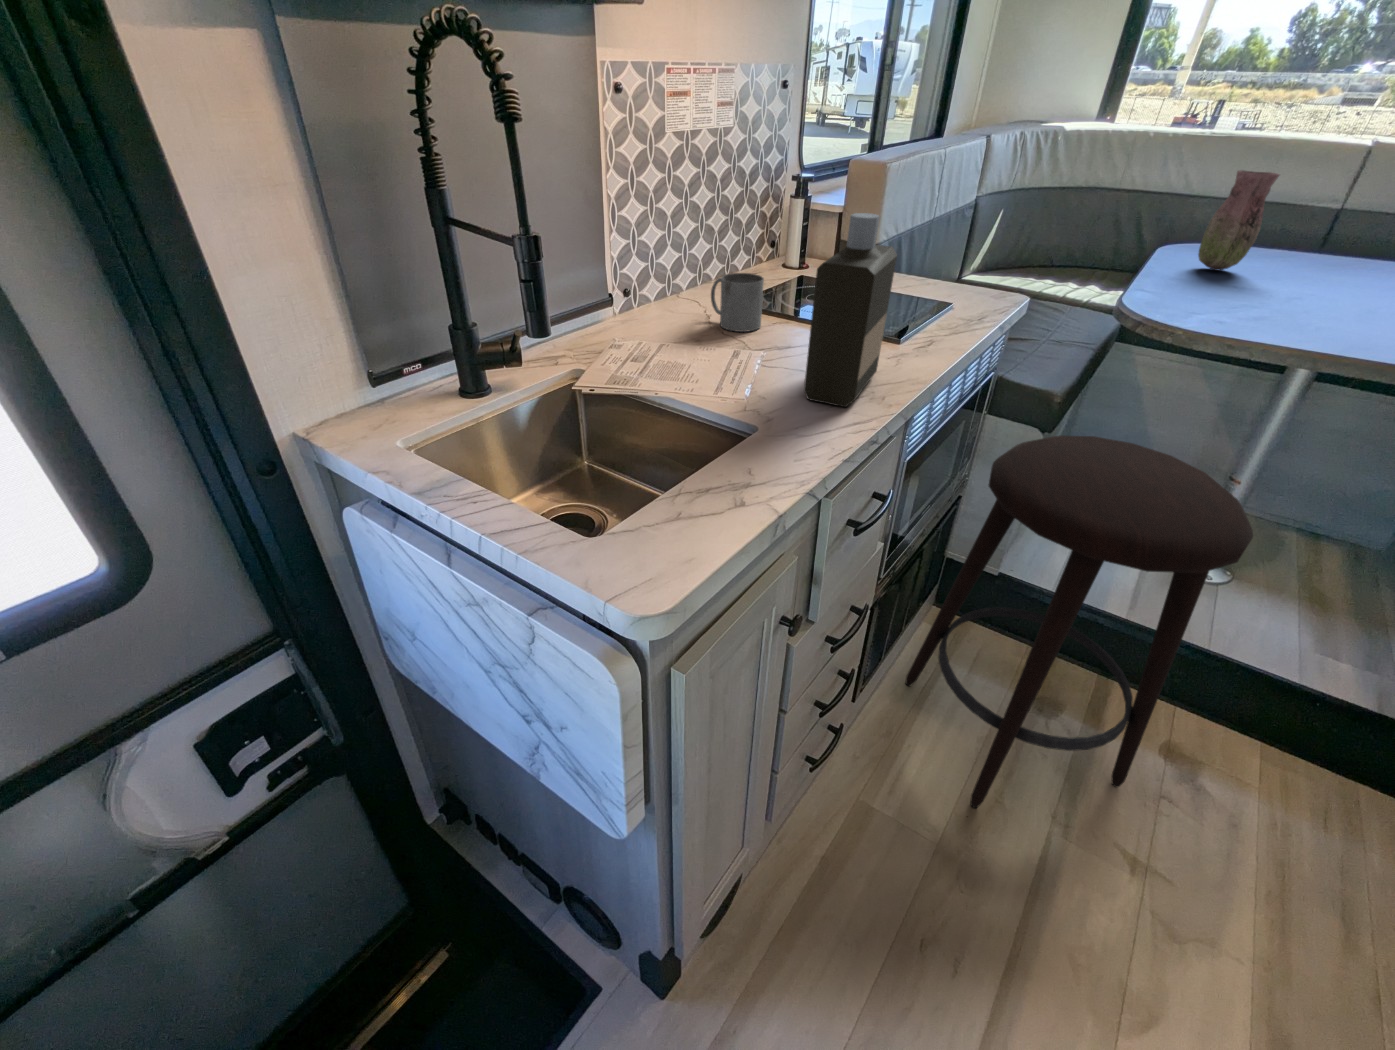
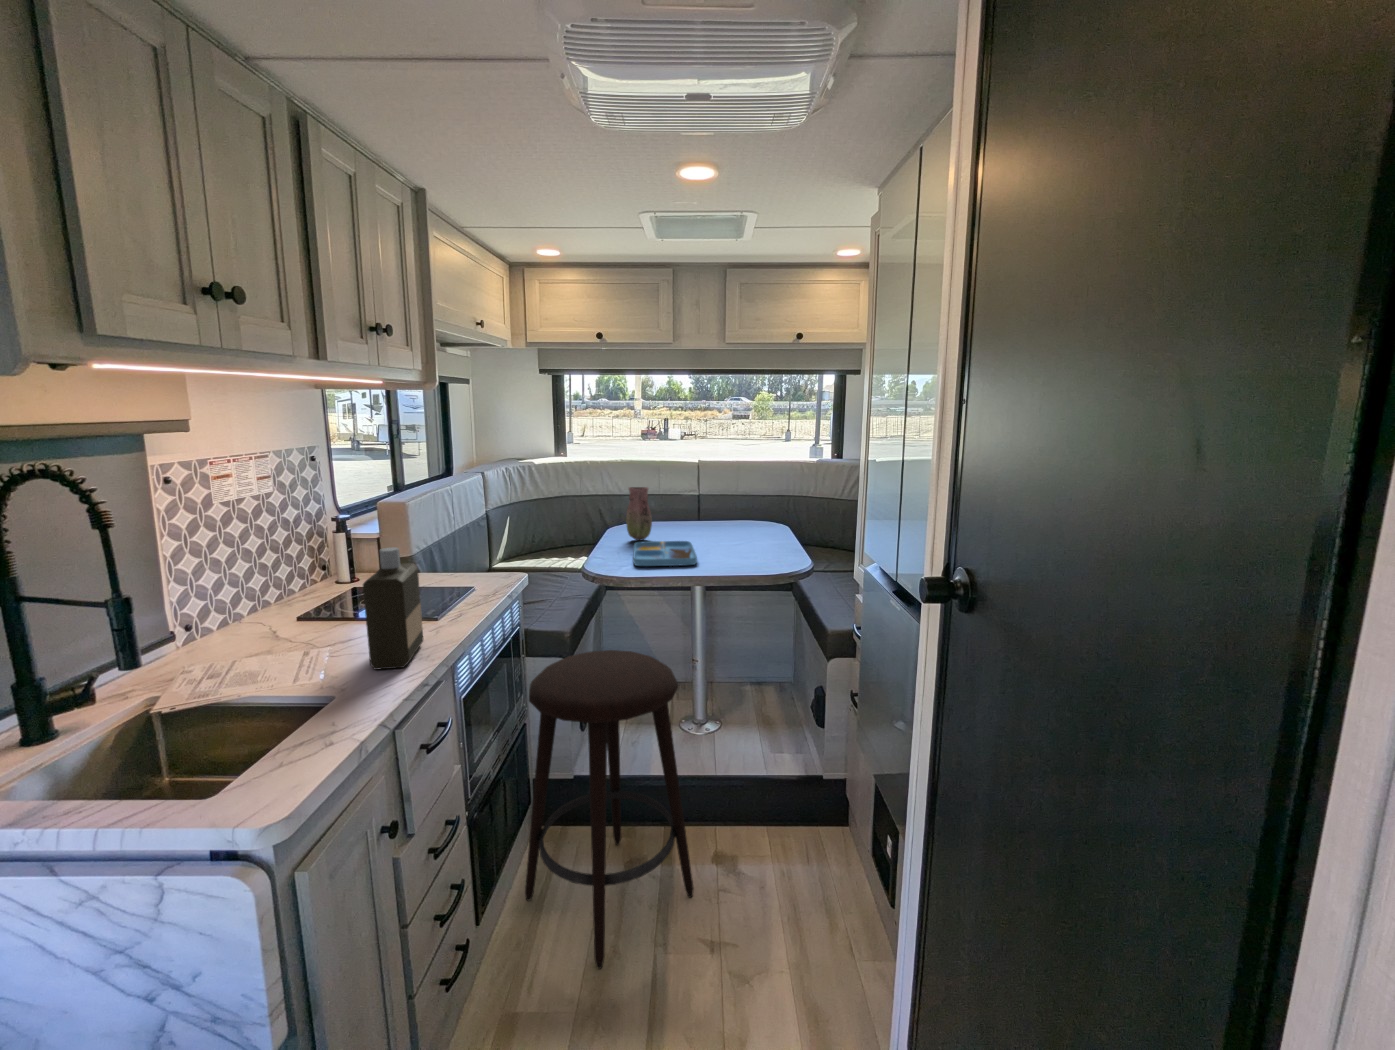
tray: none [1205,272,1349,330] -> present [633,541,697,566]
mug: present [711,273,764,332] -> none [275,594,326,639]

